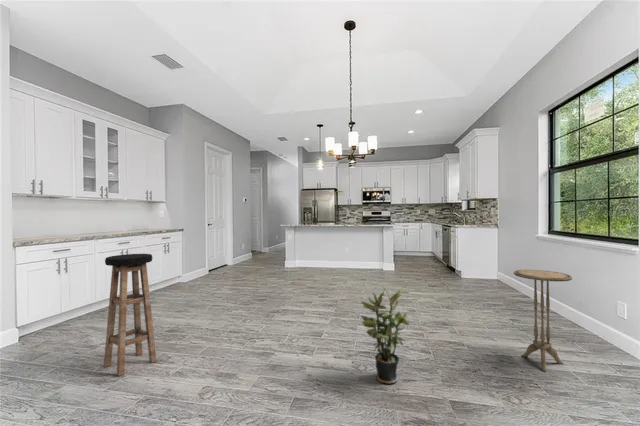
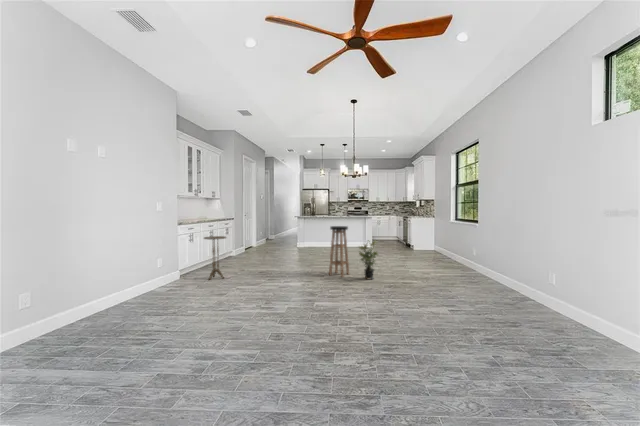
bar stool: present [104,254,157,376] -> present [329,226,349,277]
side table: present [514,270,572,372] -> present [204,236,226,280]

